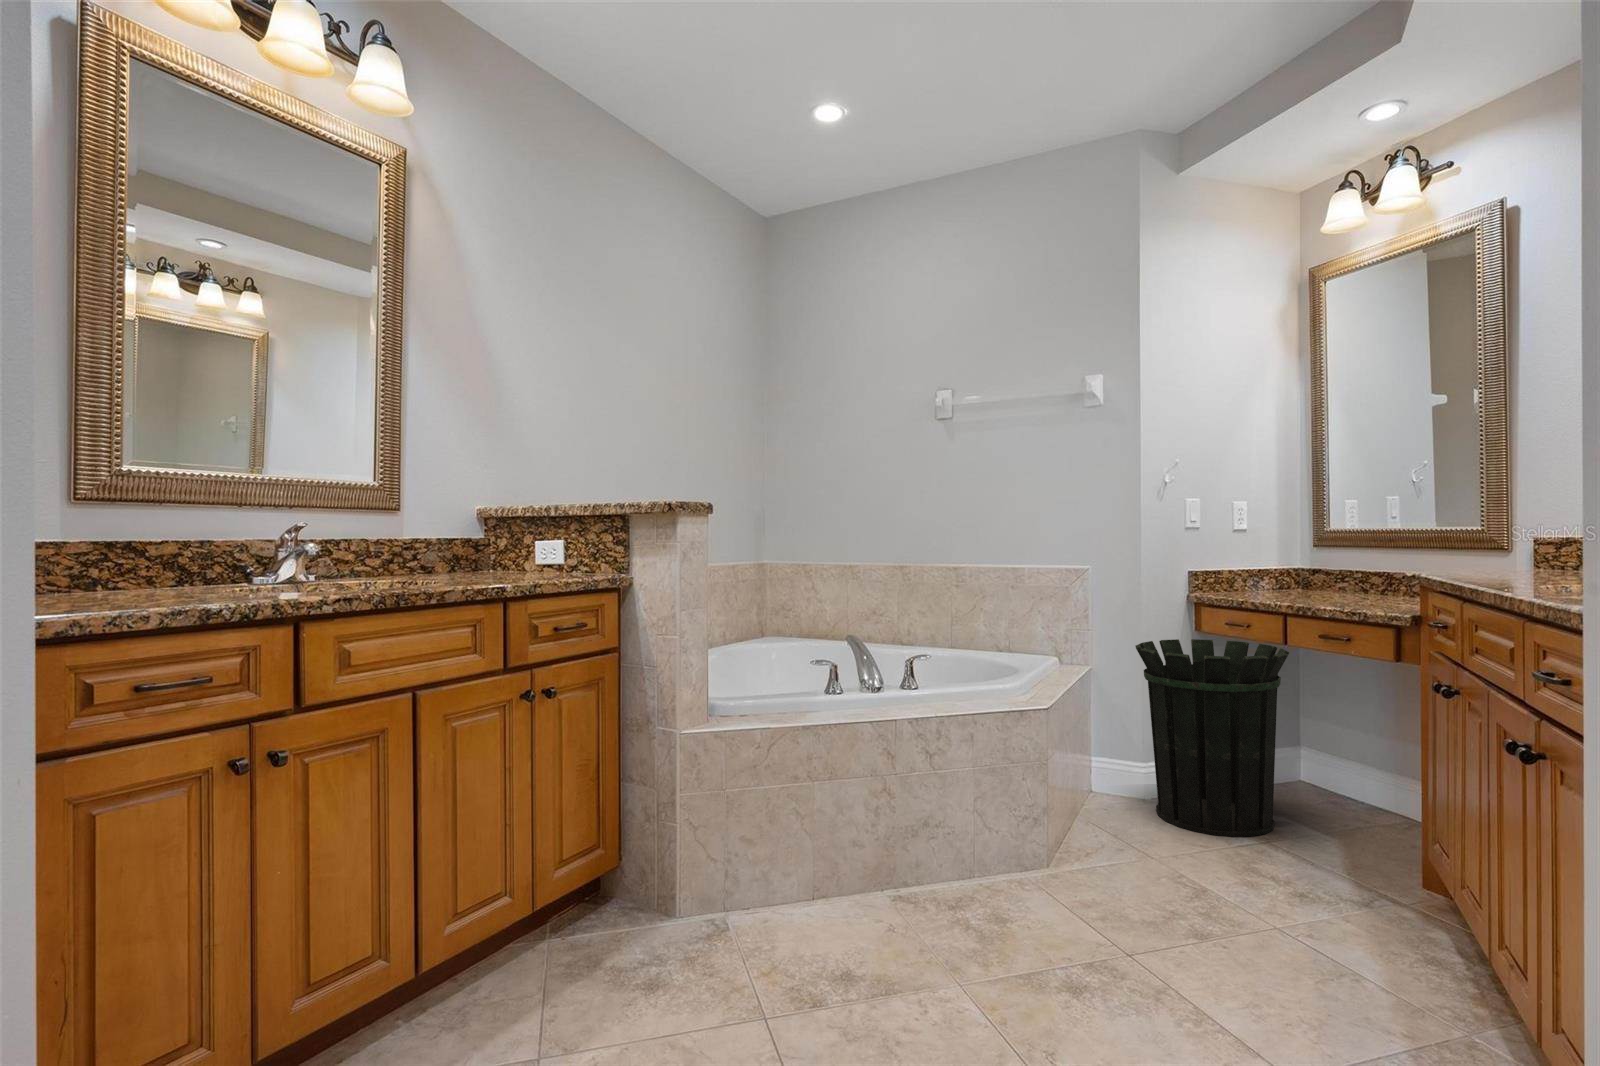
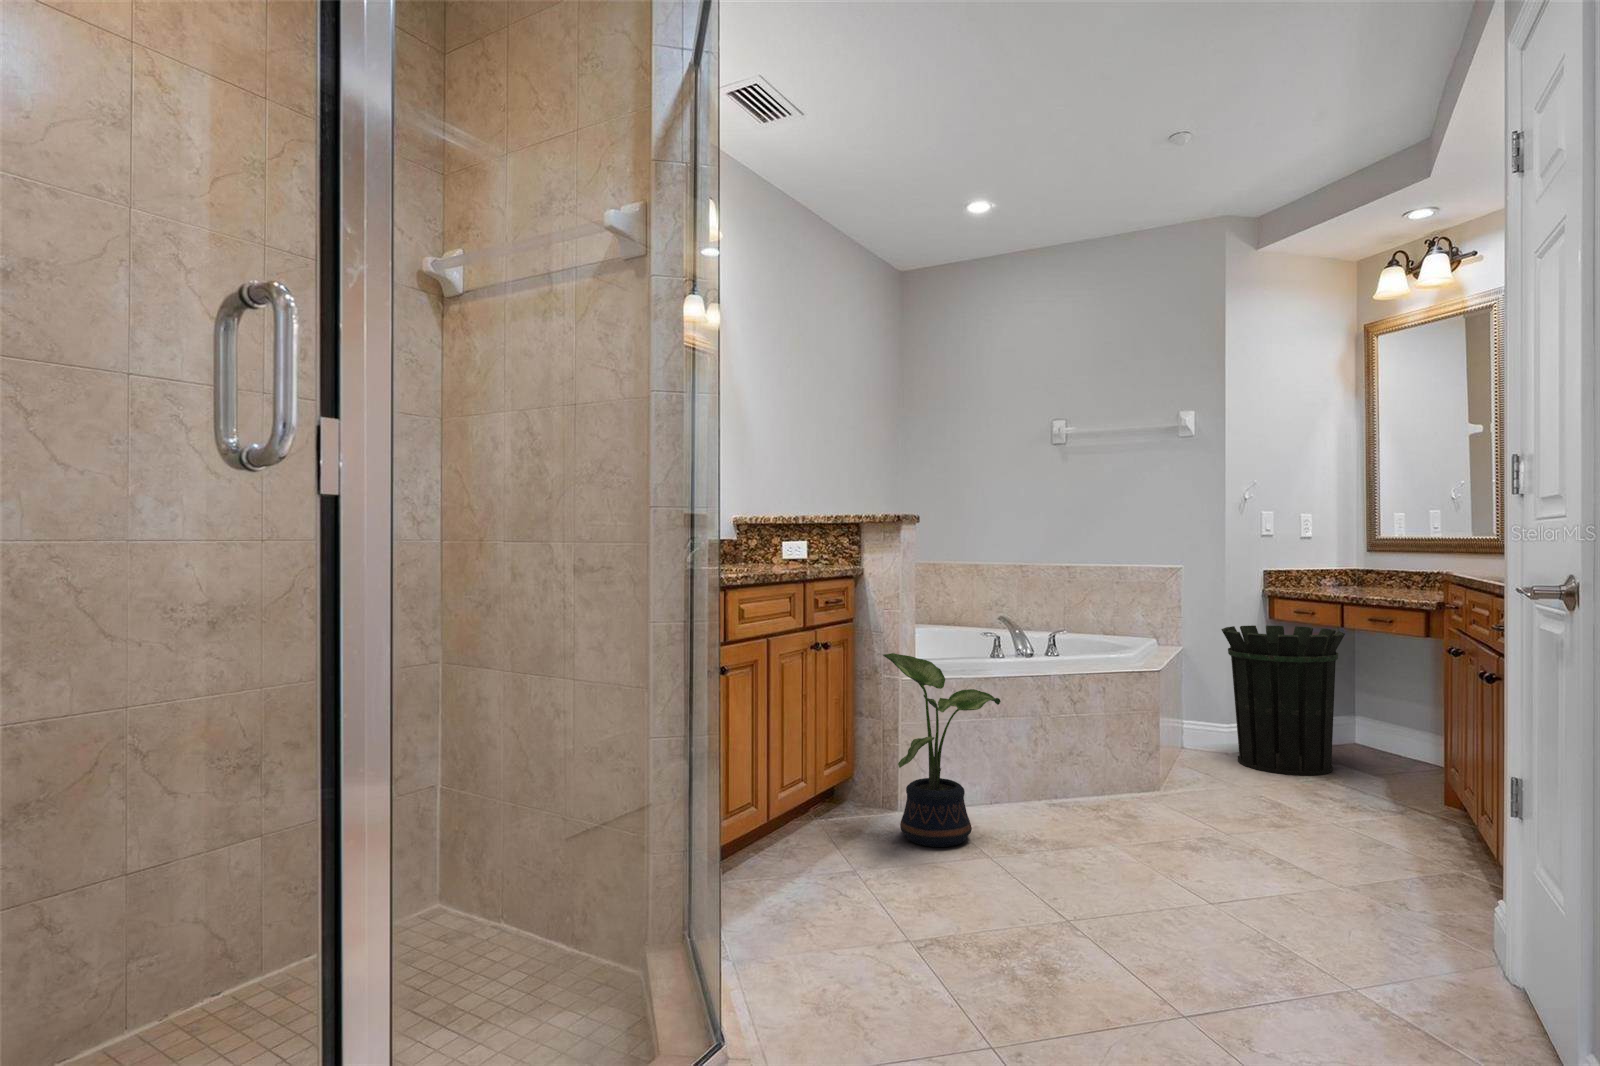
potted plant: none [633,697,806,996] -> present [883,653,1001,847]

